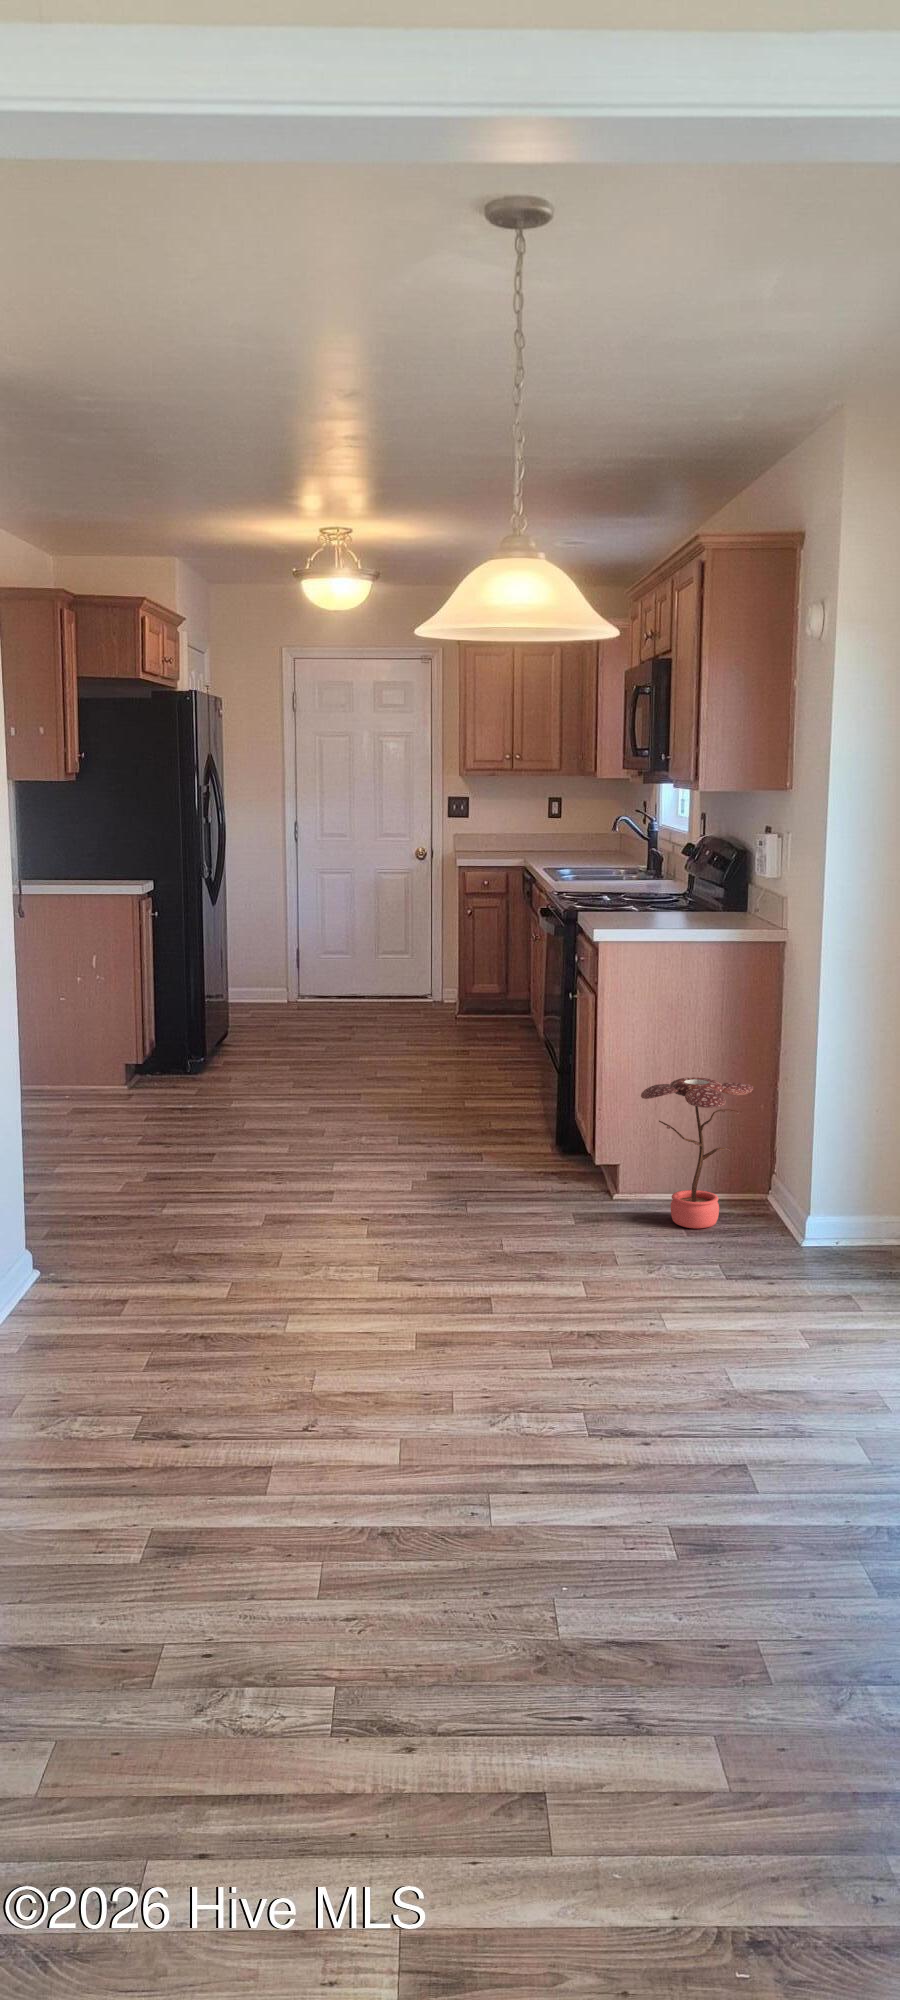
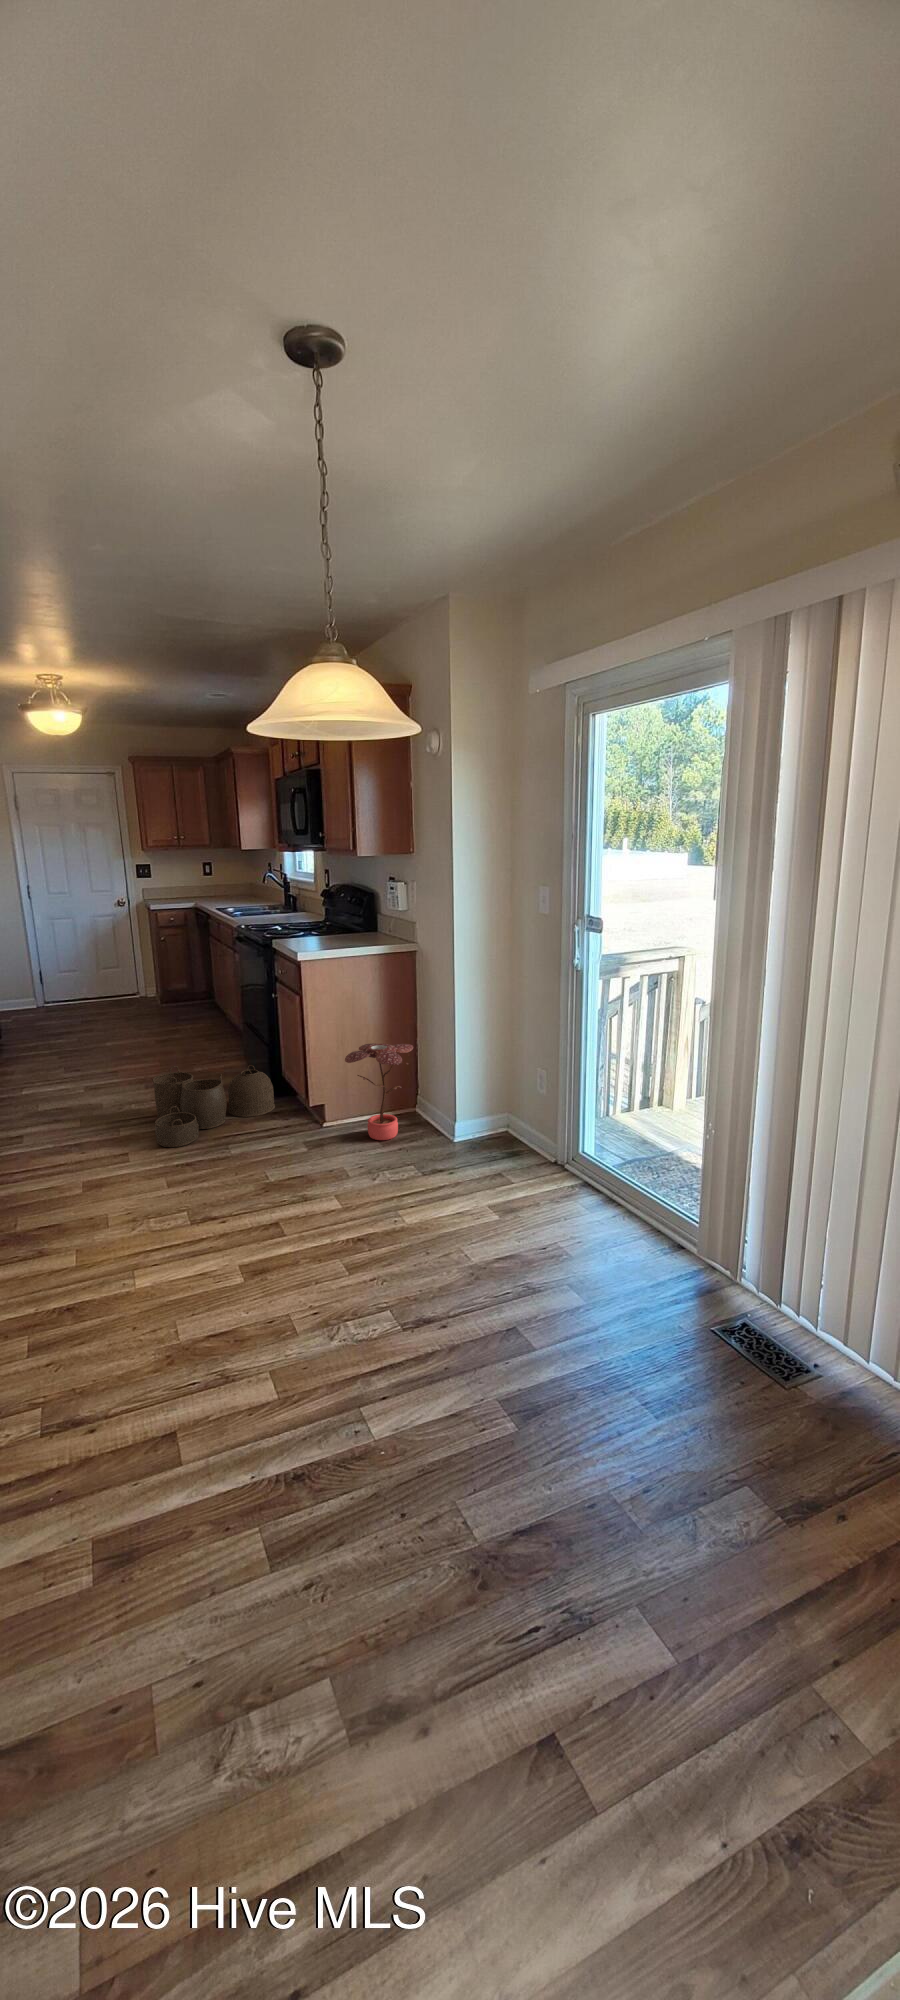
woven basket: none [377,1088,558,1195] -> present [152,1065,275,1147]

